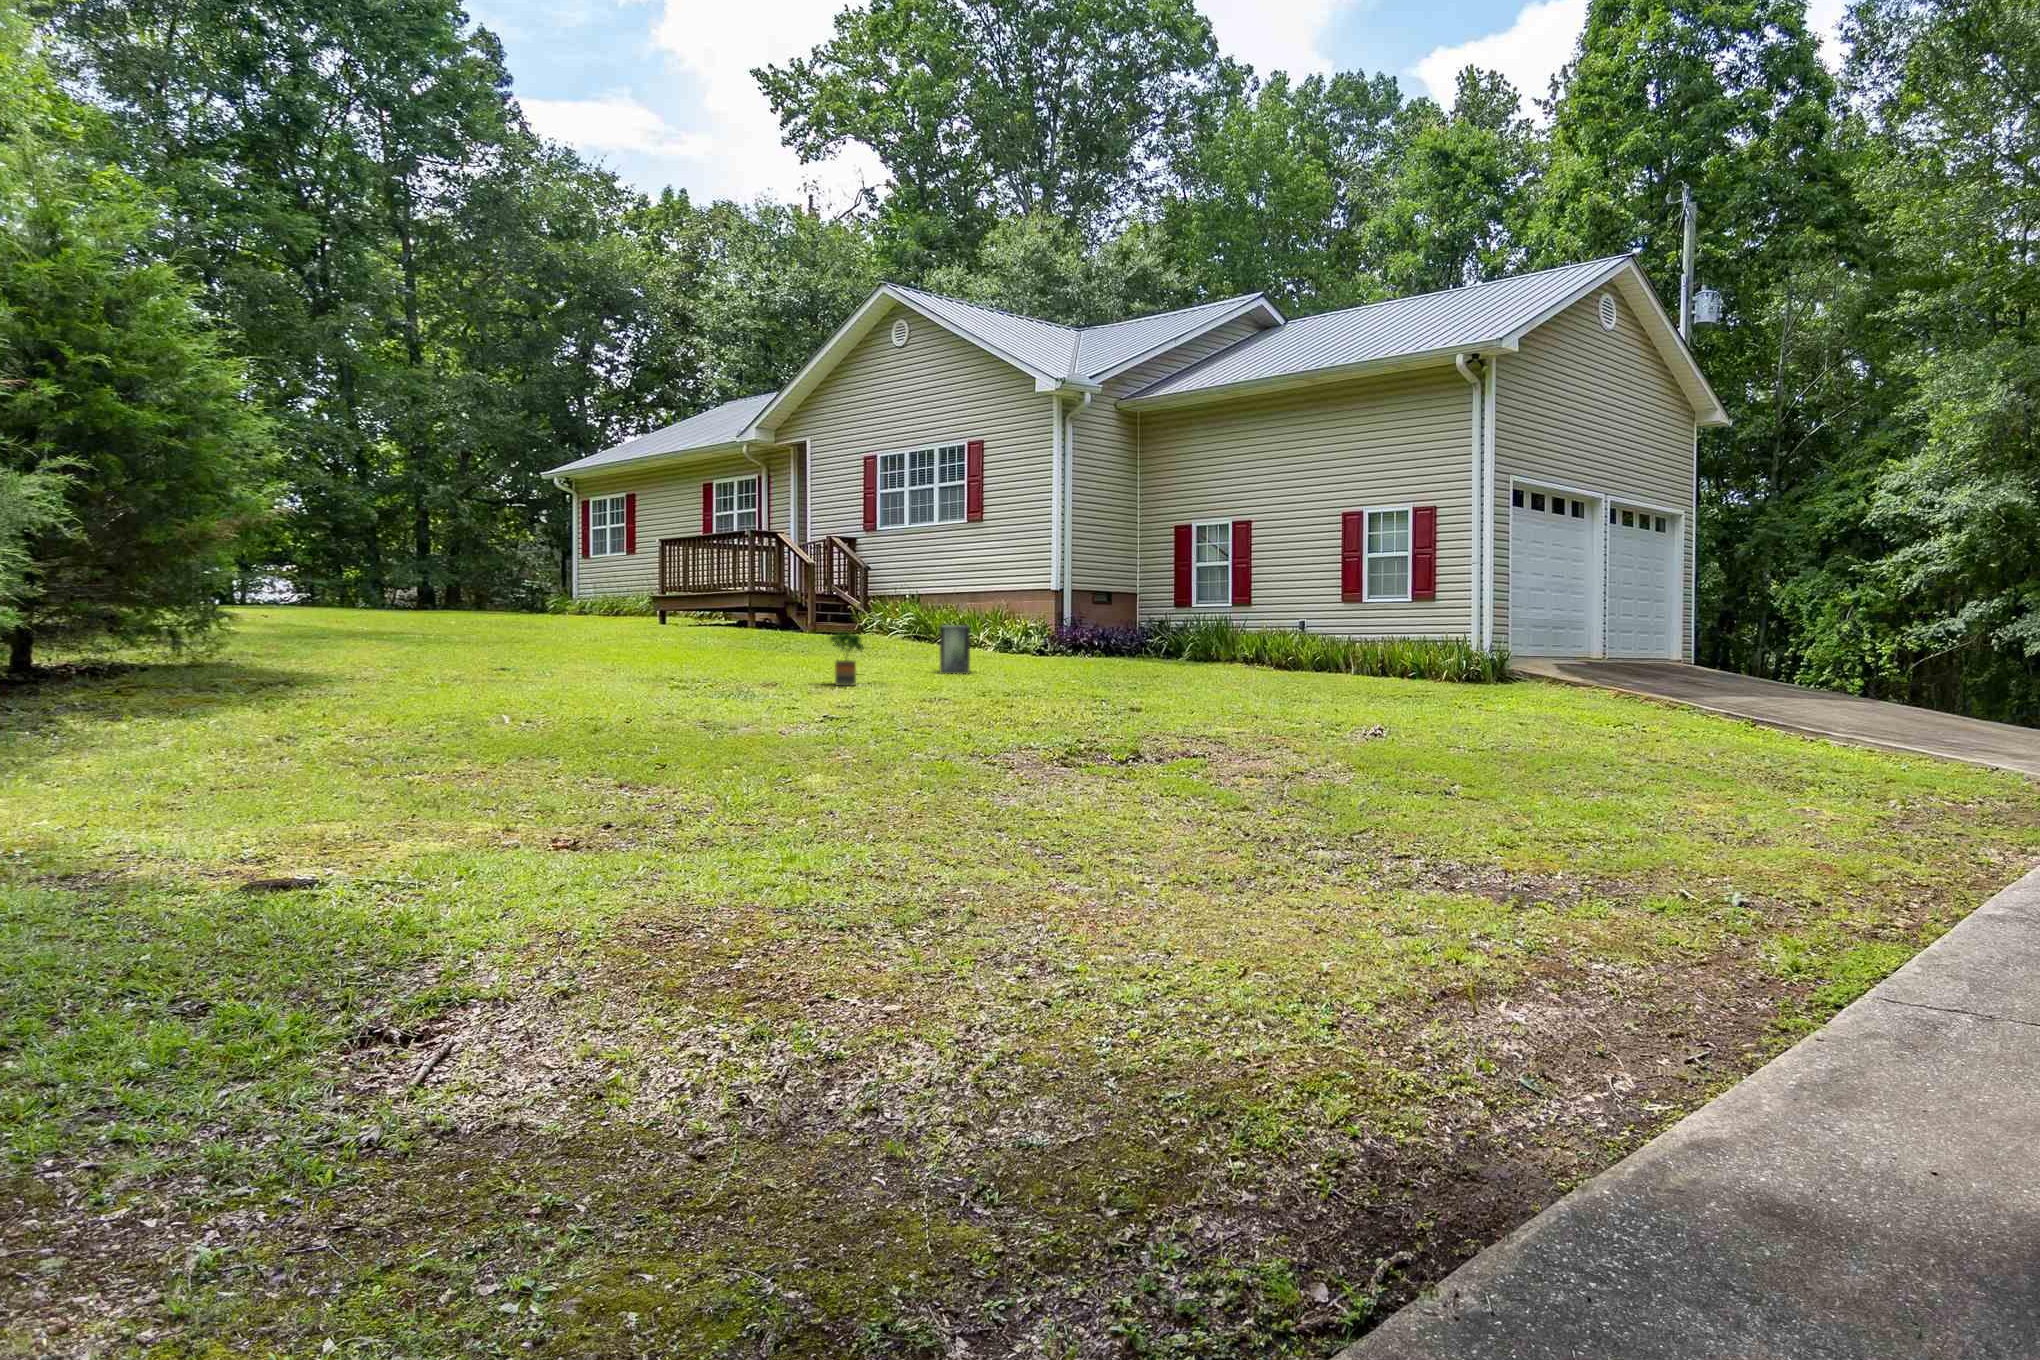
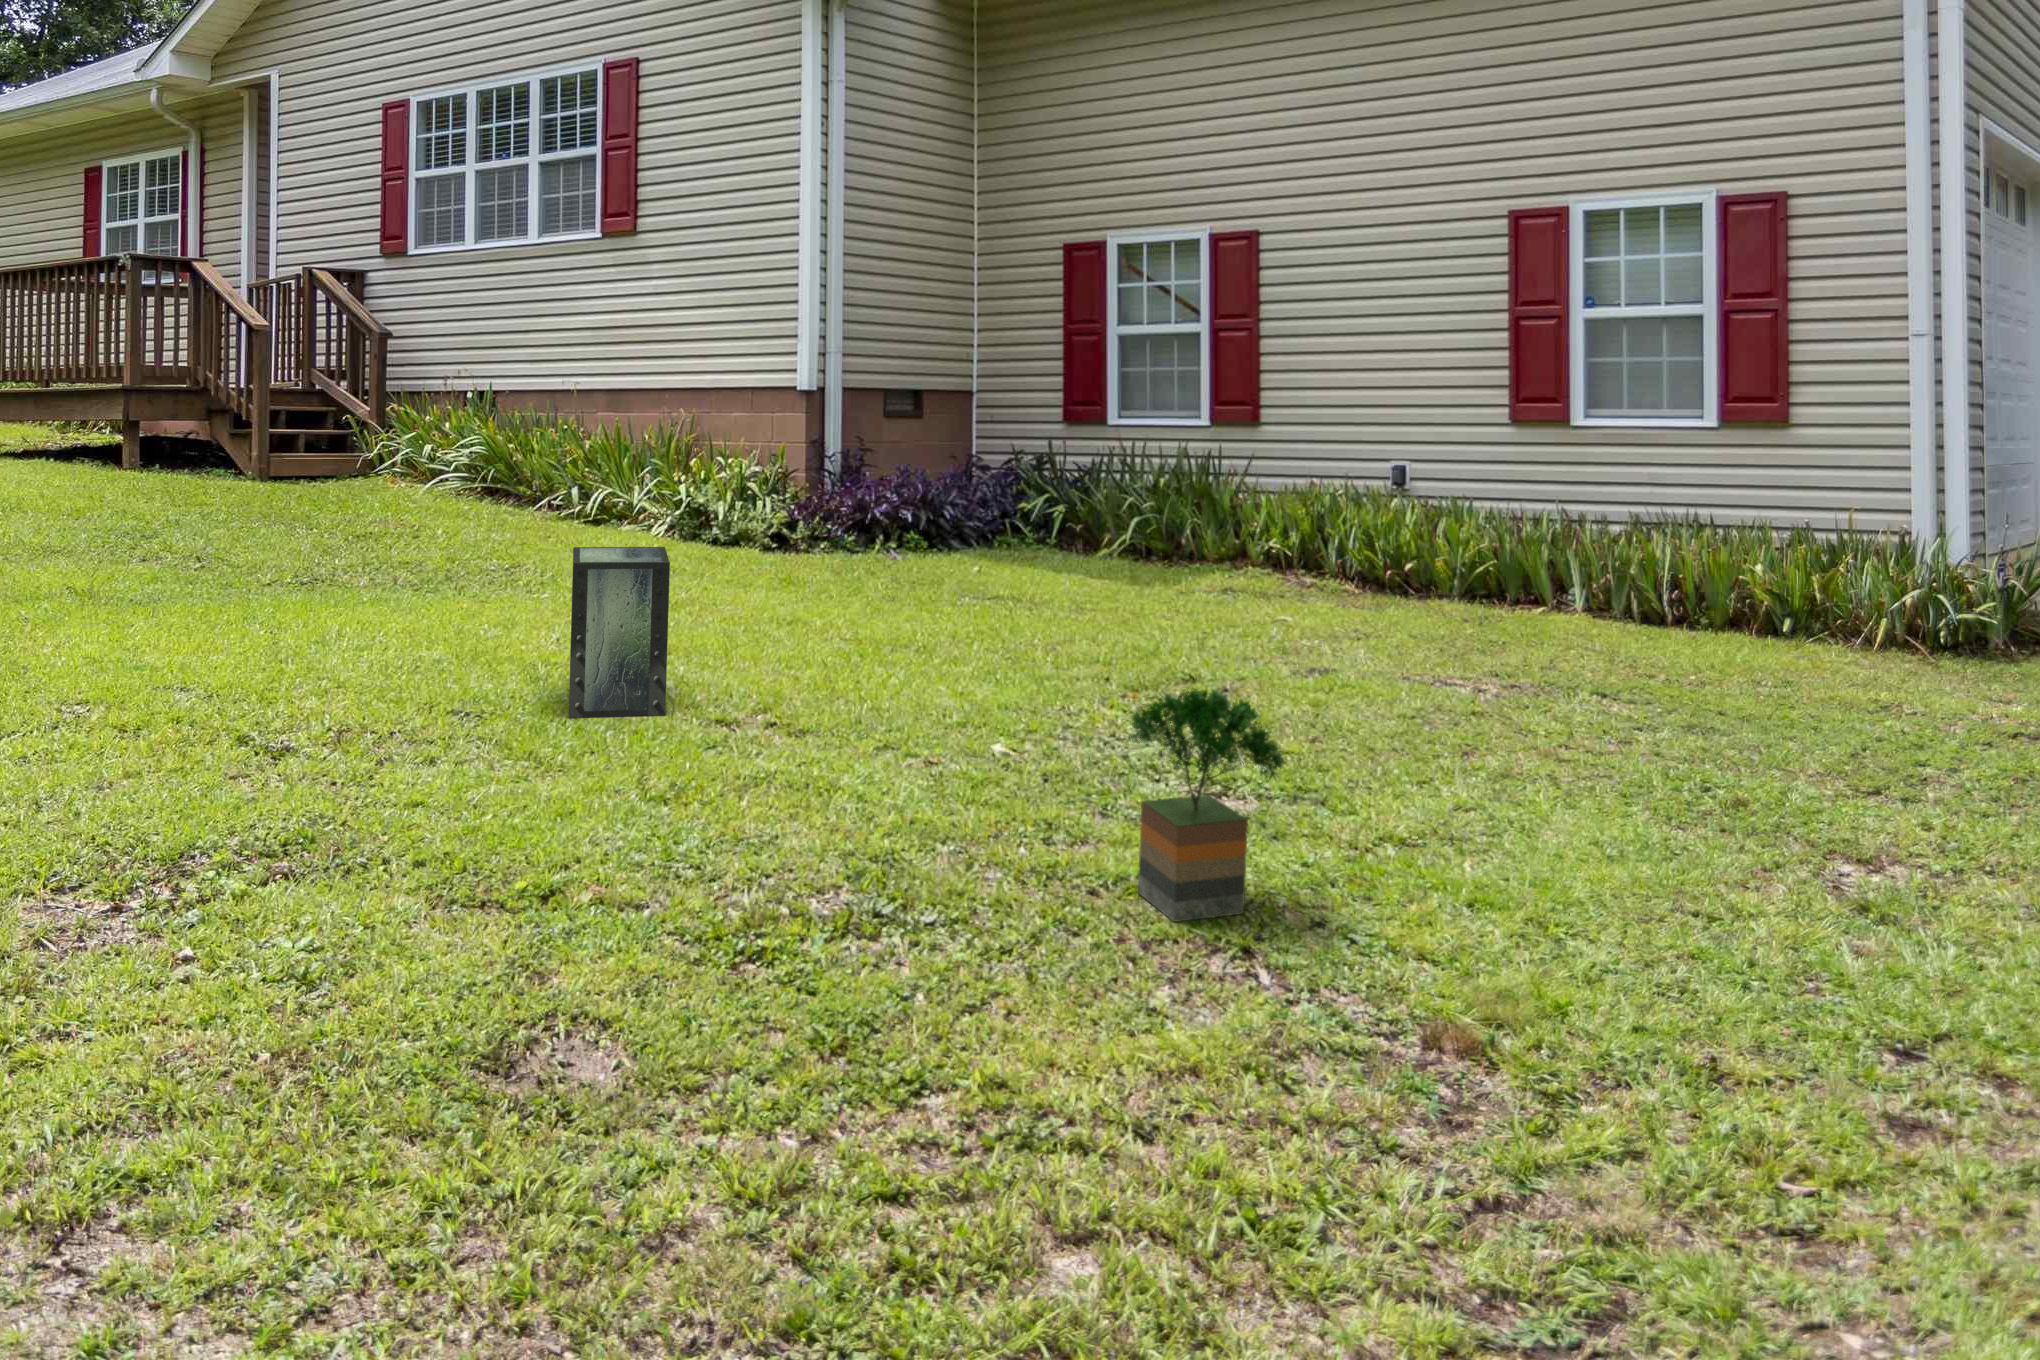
potted tree: present [830,633,863,685] -> present [1130,690,1286,922]

